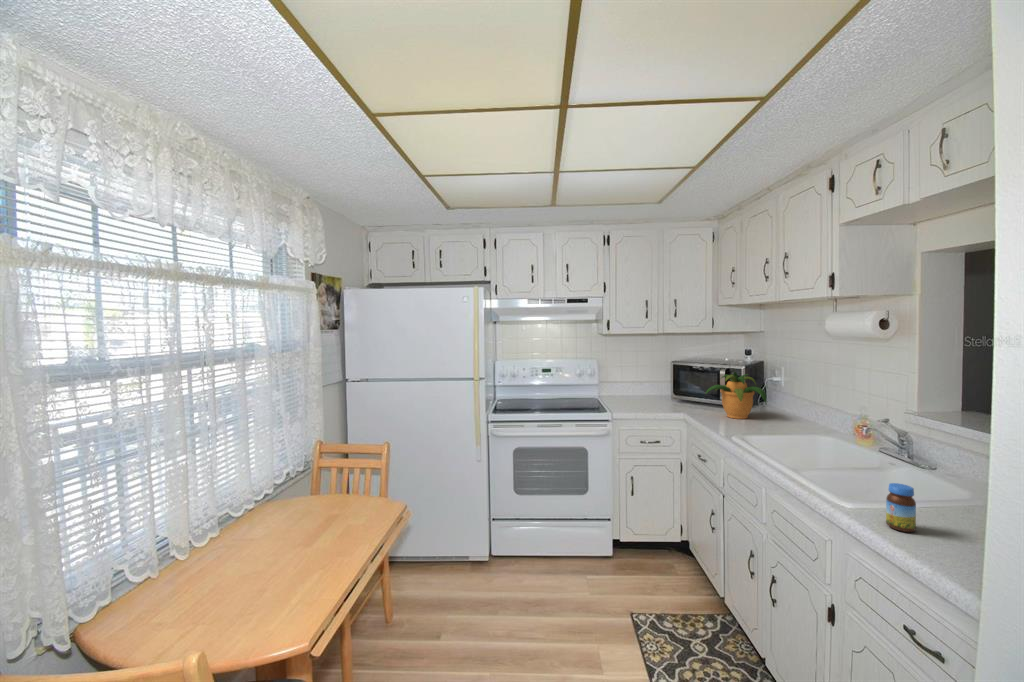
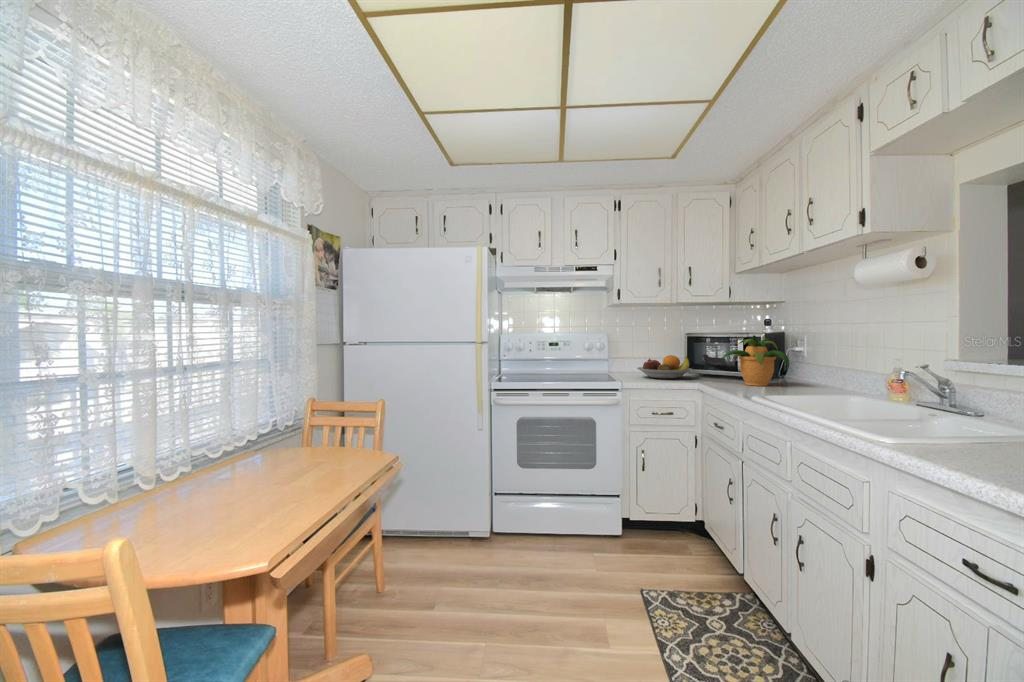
fruit bowl: none [626,384,678,406] -> present [637,355,692,379]
jar: present [886,483,916,532] -> none [934,400,971,452]

